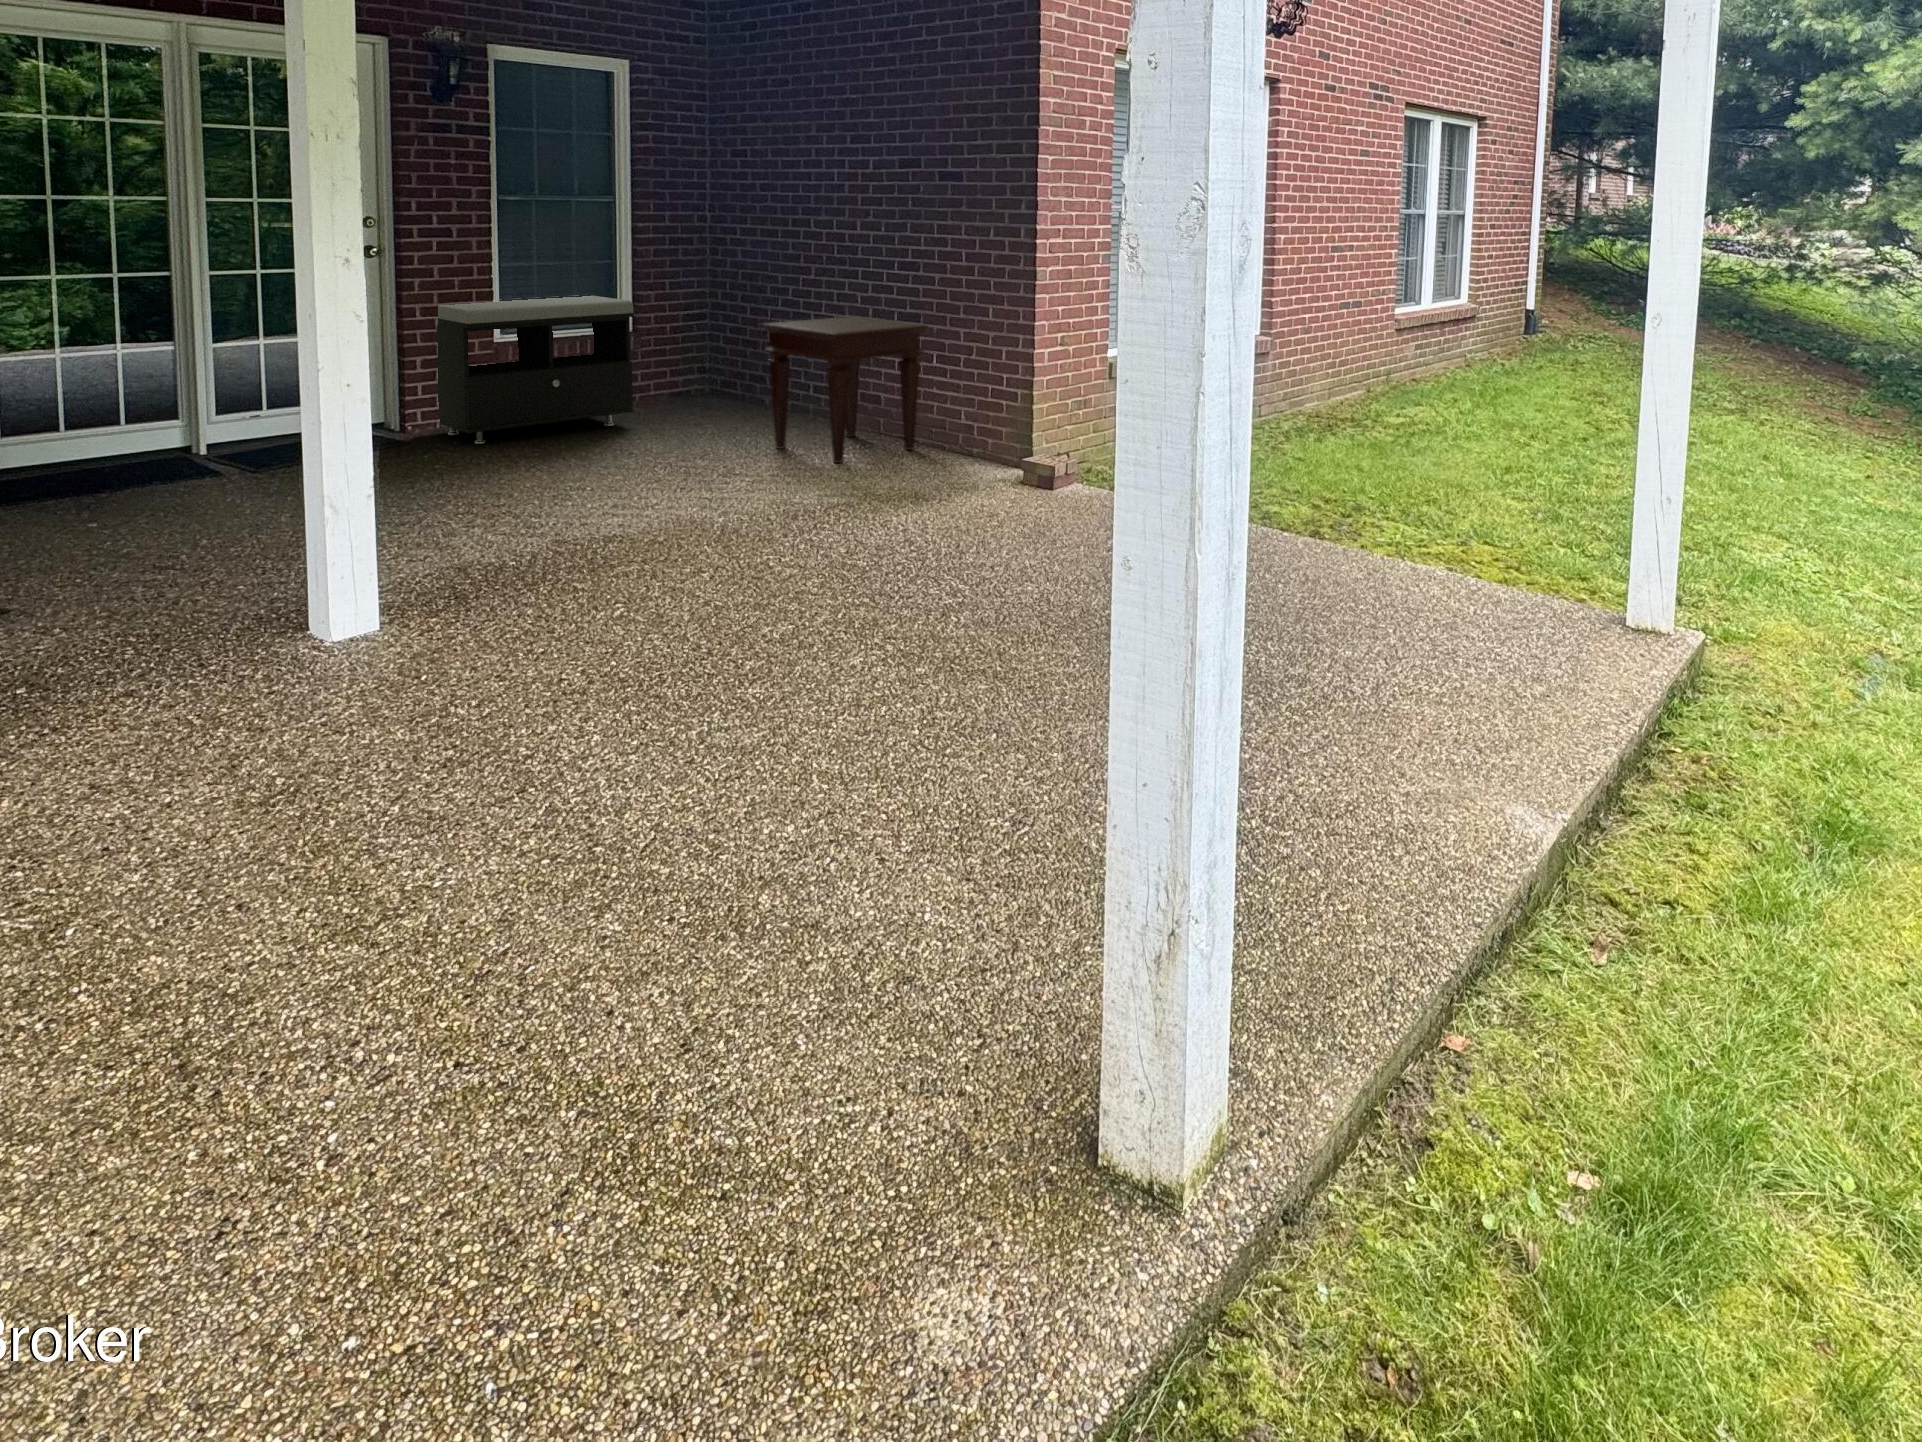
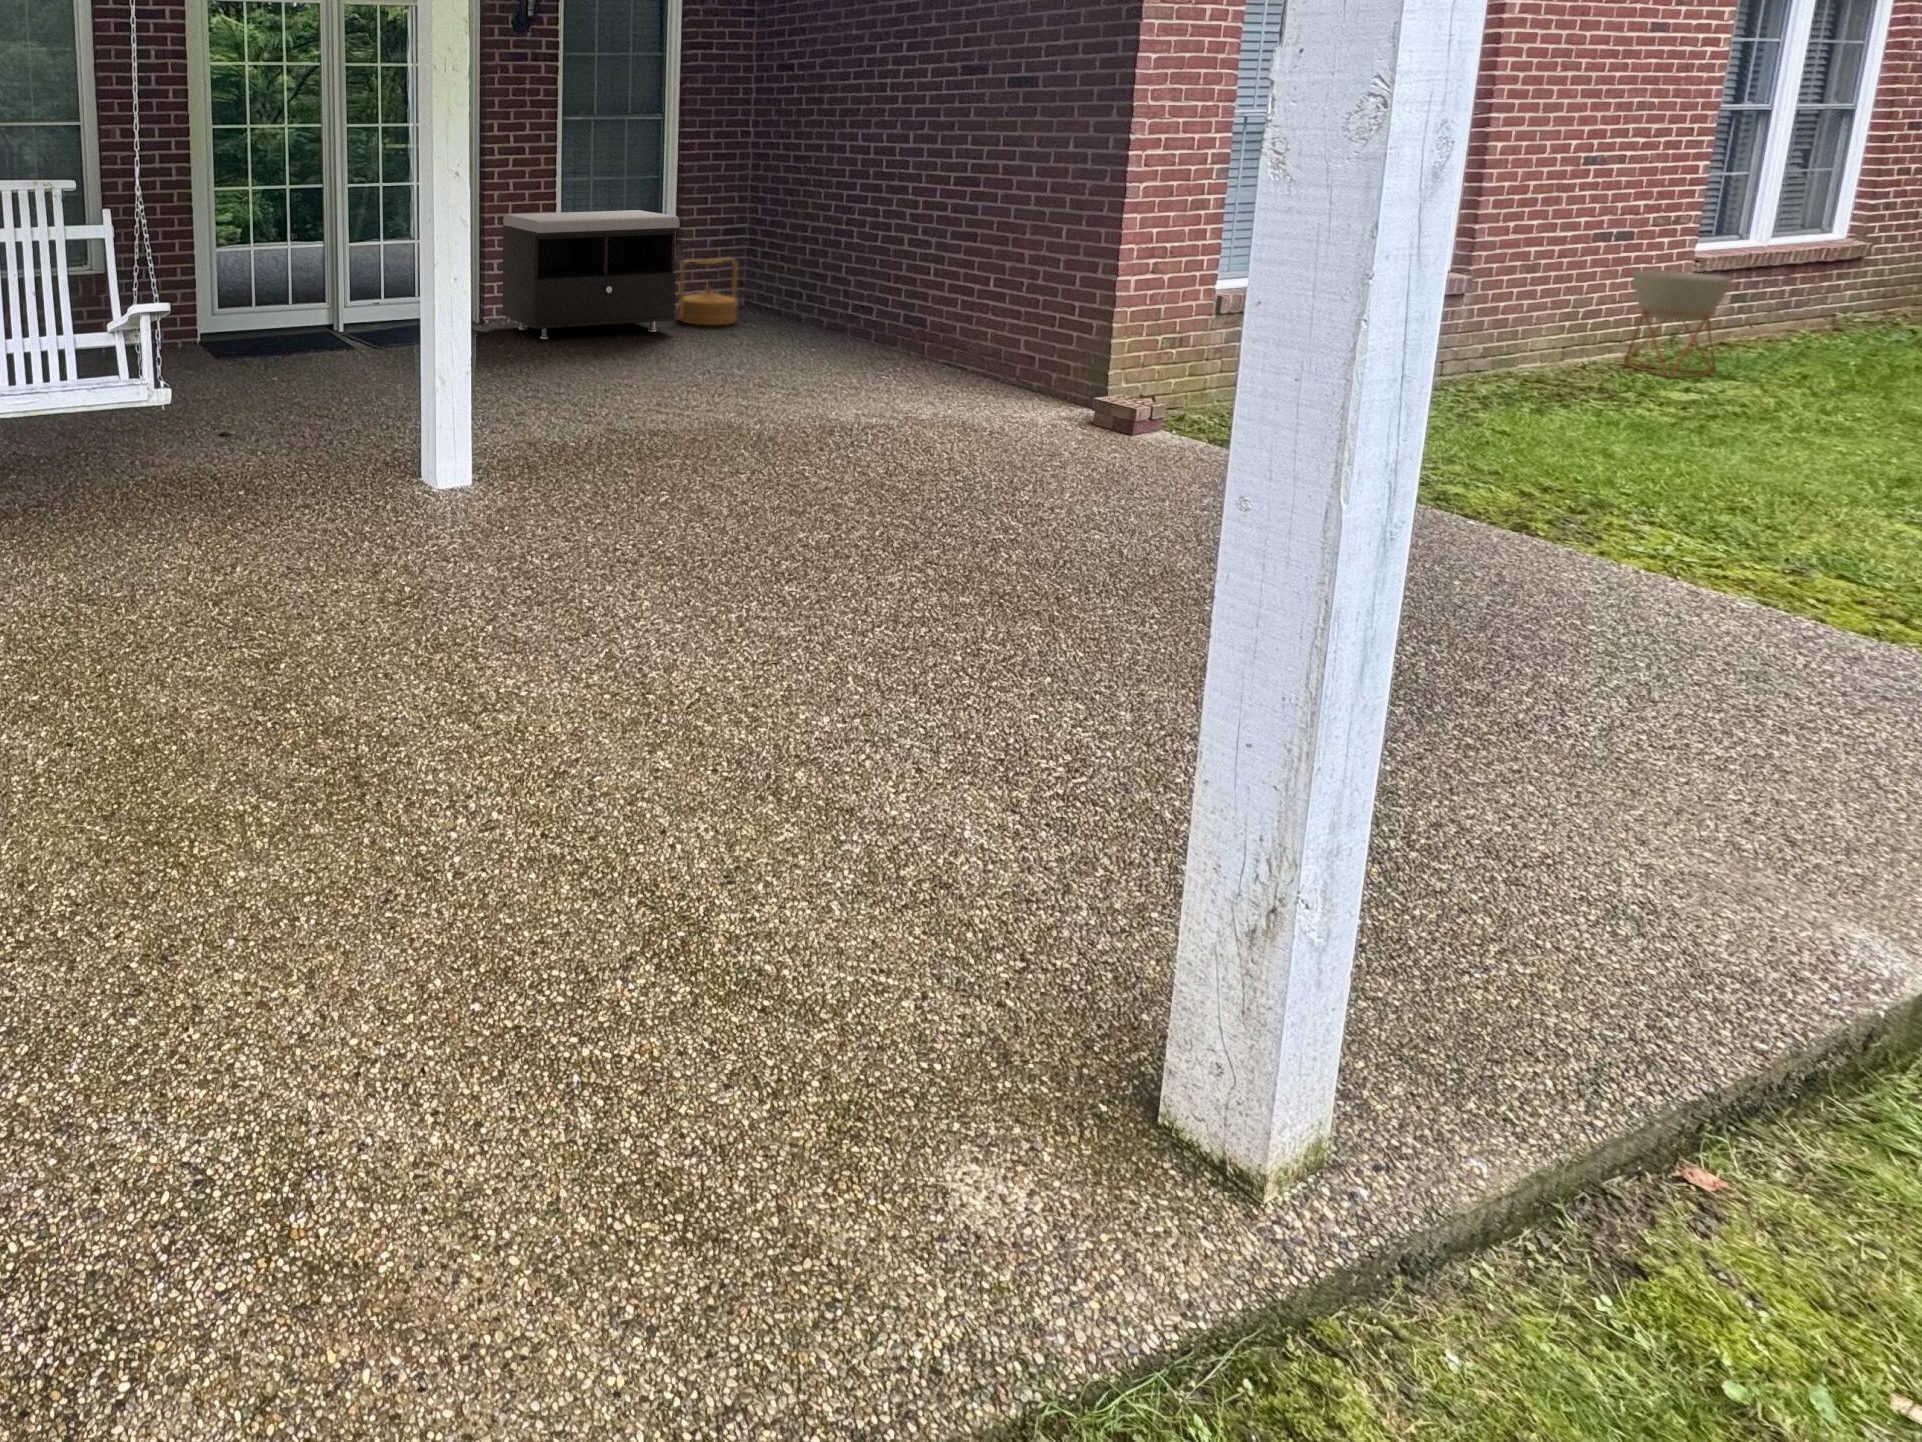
side table: present [762,317,928,463] -> none [803,237,983,385]
planter: none [1377,323,1430,403] -> present [1624,271,1731,378]
woven basket: none [637,343,702,414] -> present [679,259,738,325]

